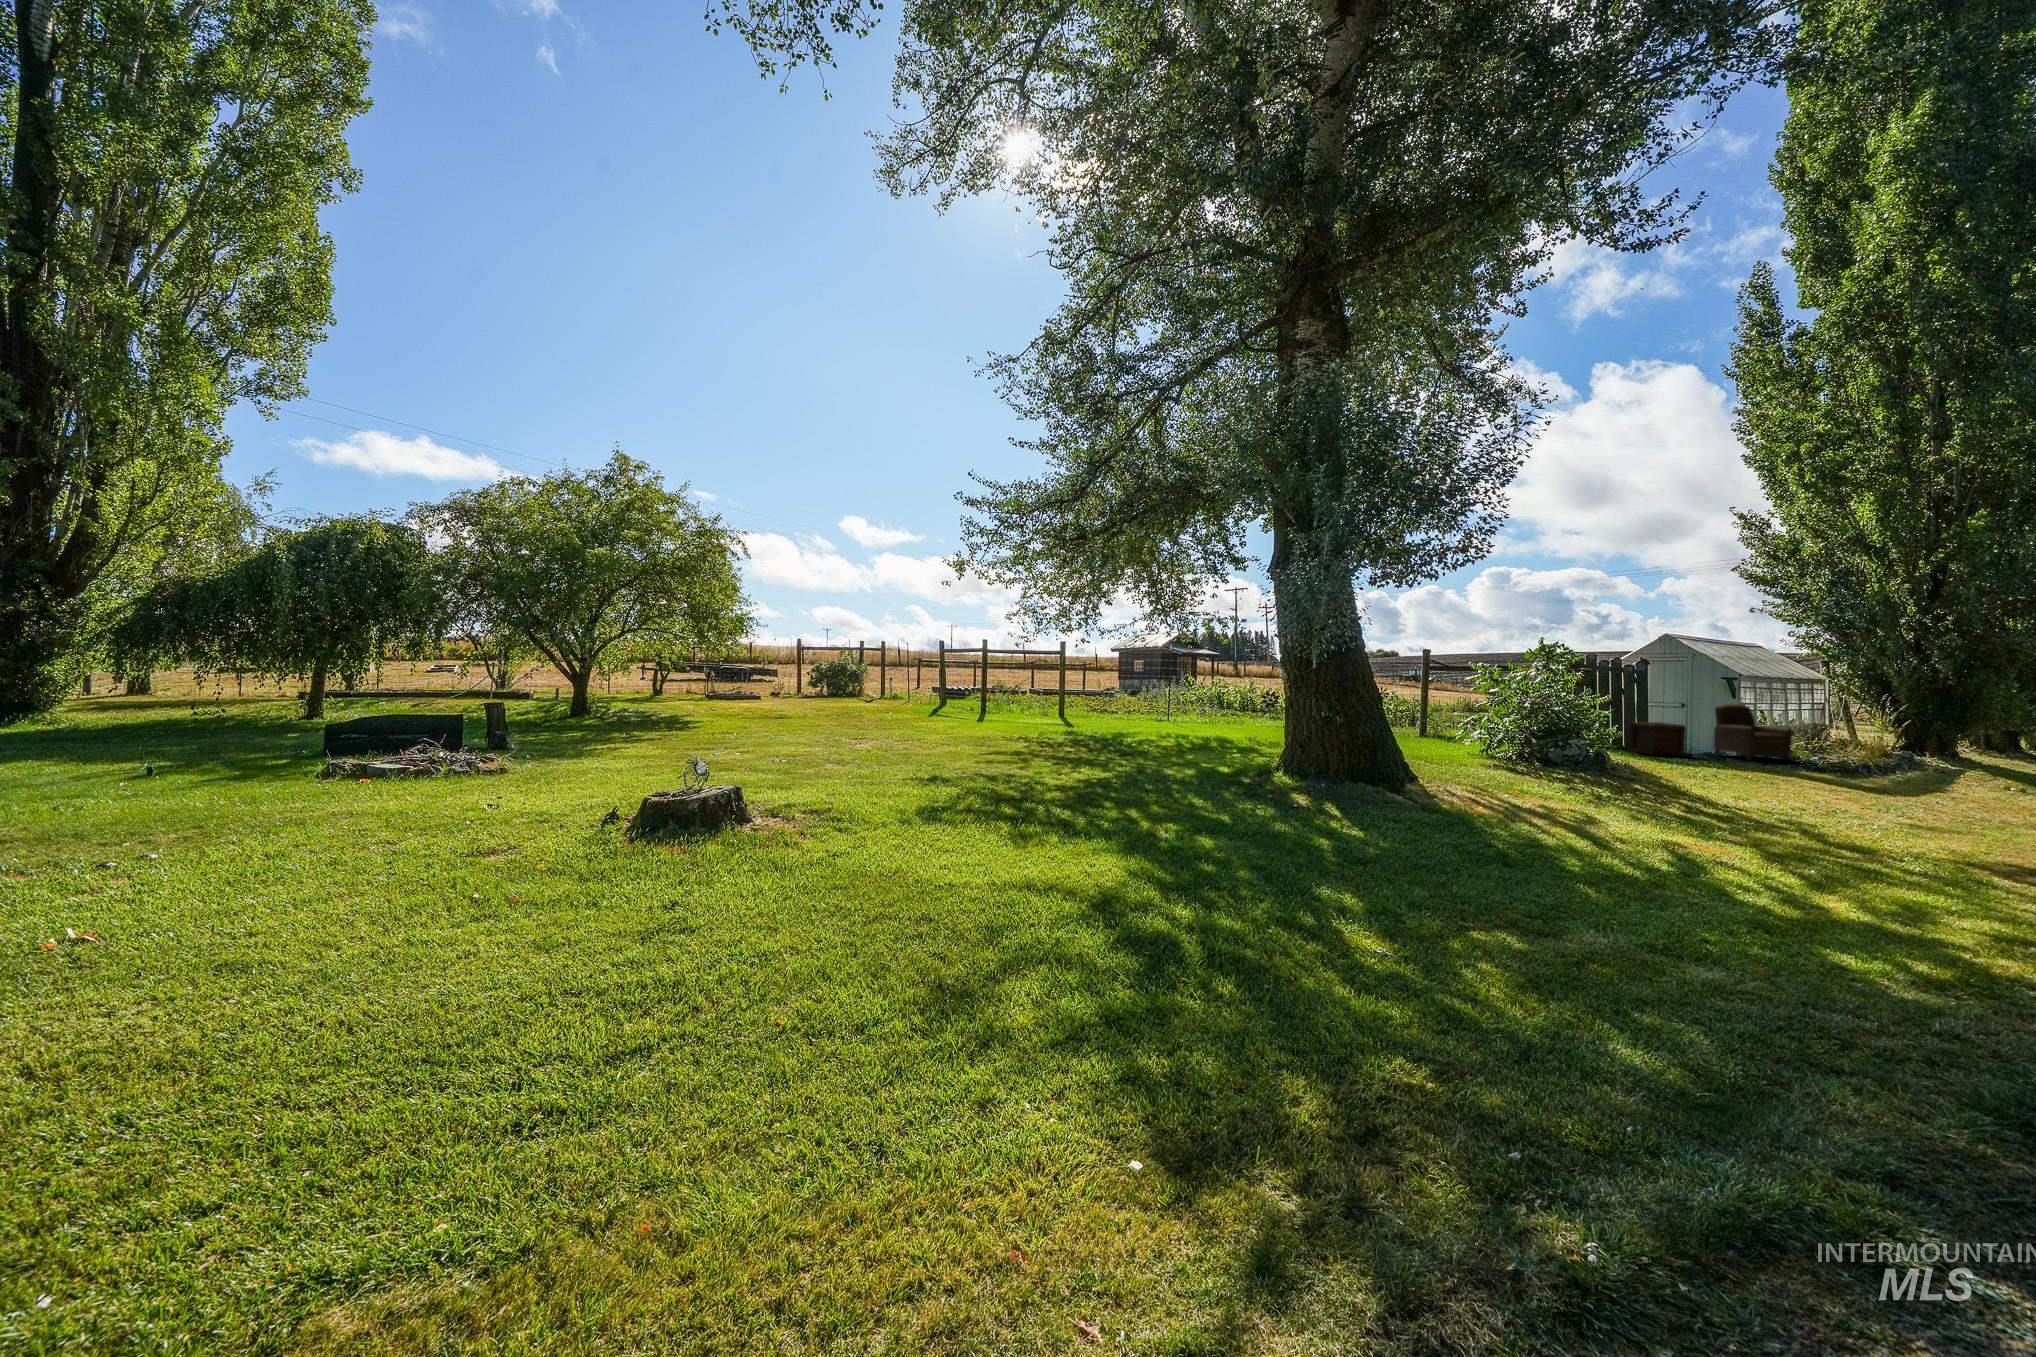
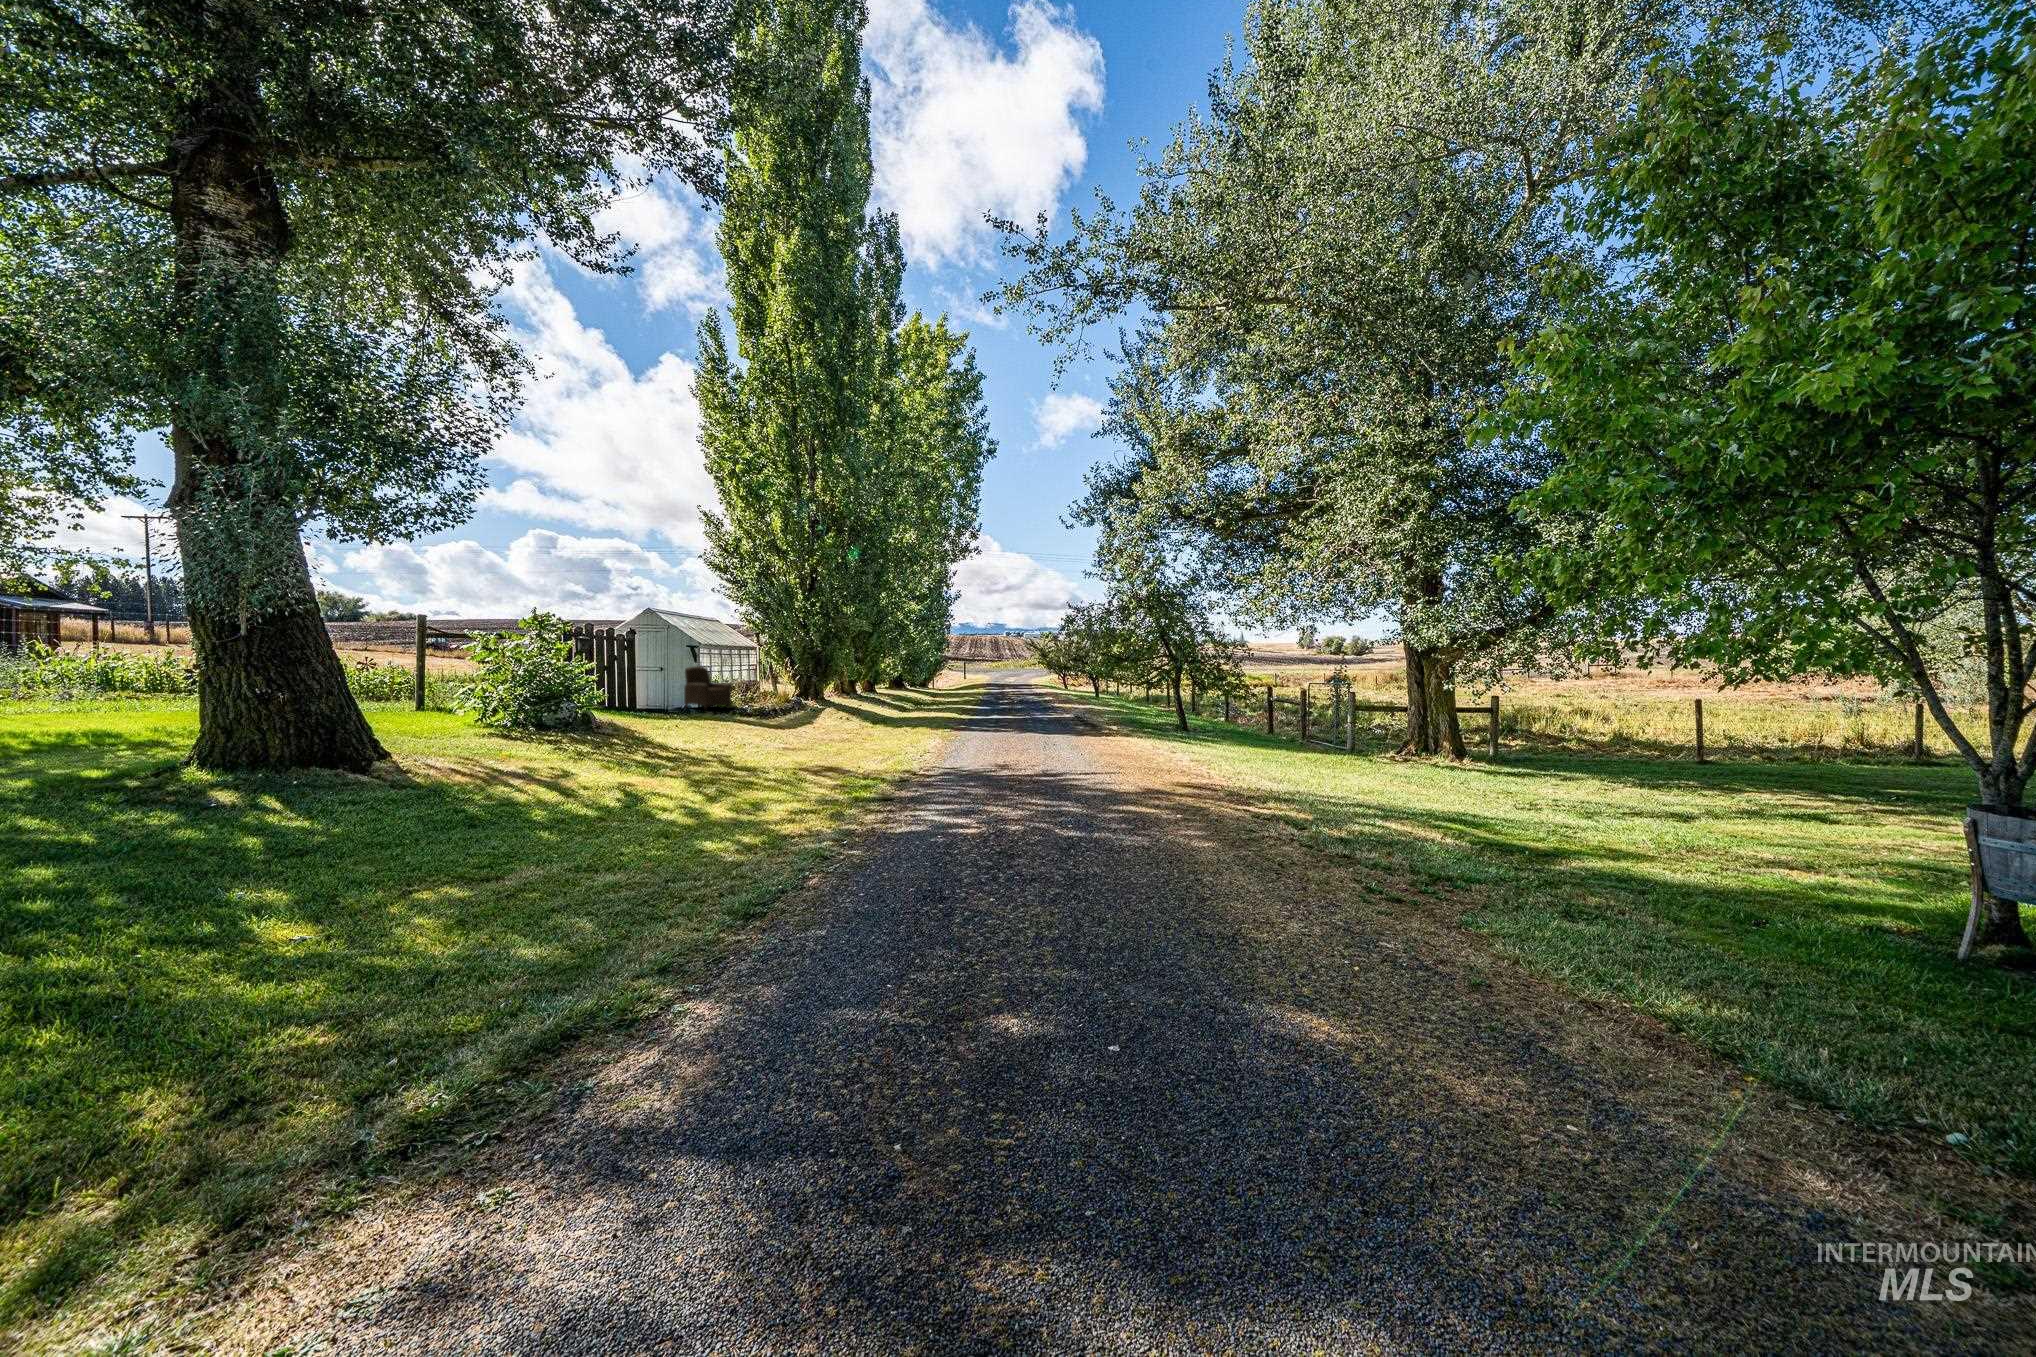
wooden crate: present [1629,722,1686,756] -> none [624,683,664,711]

